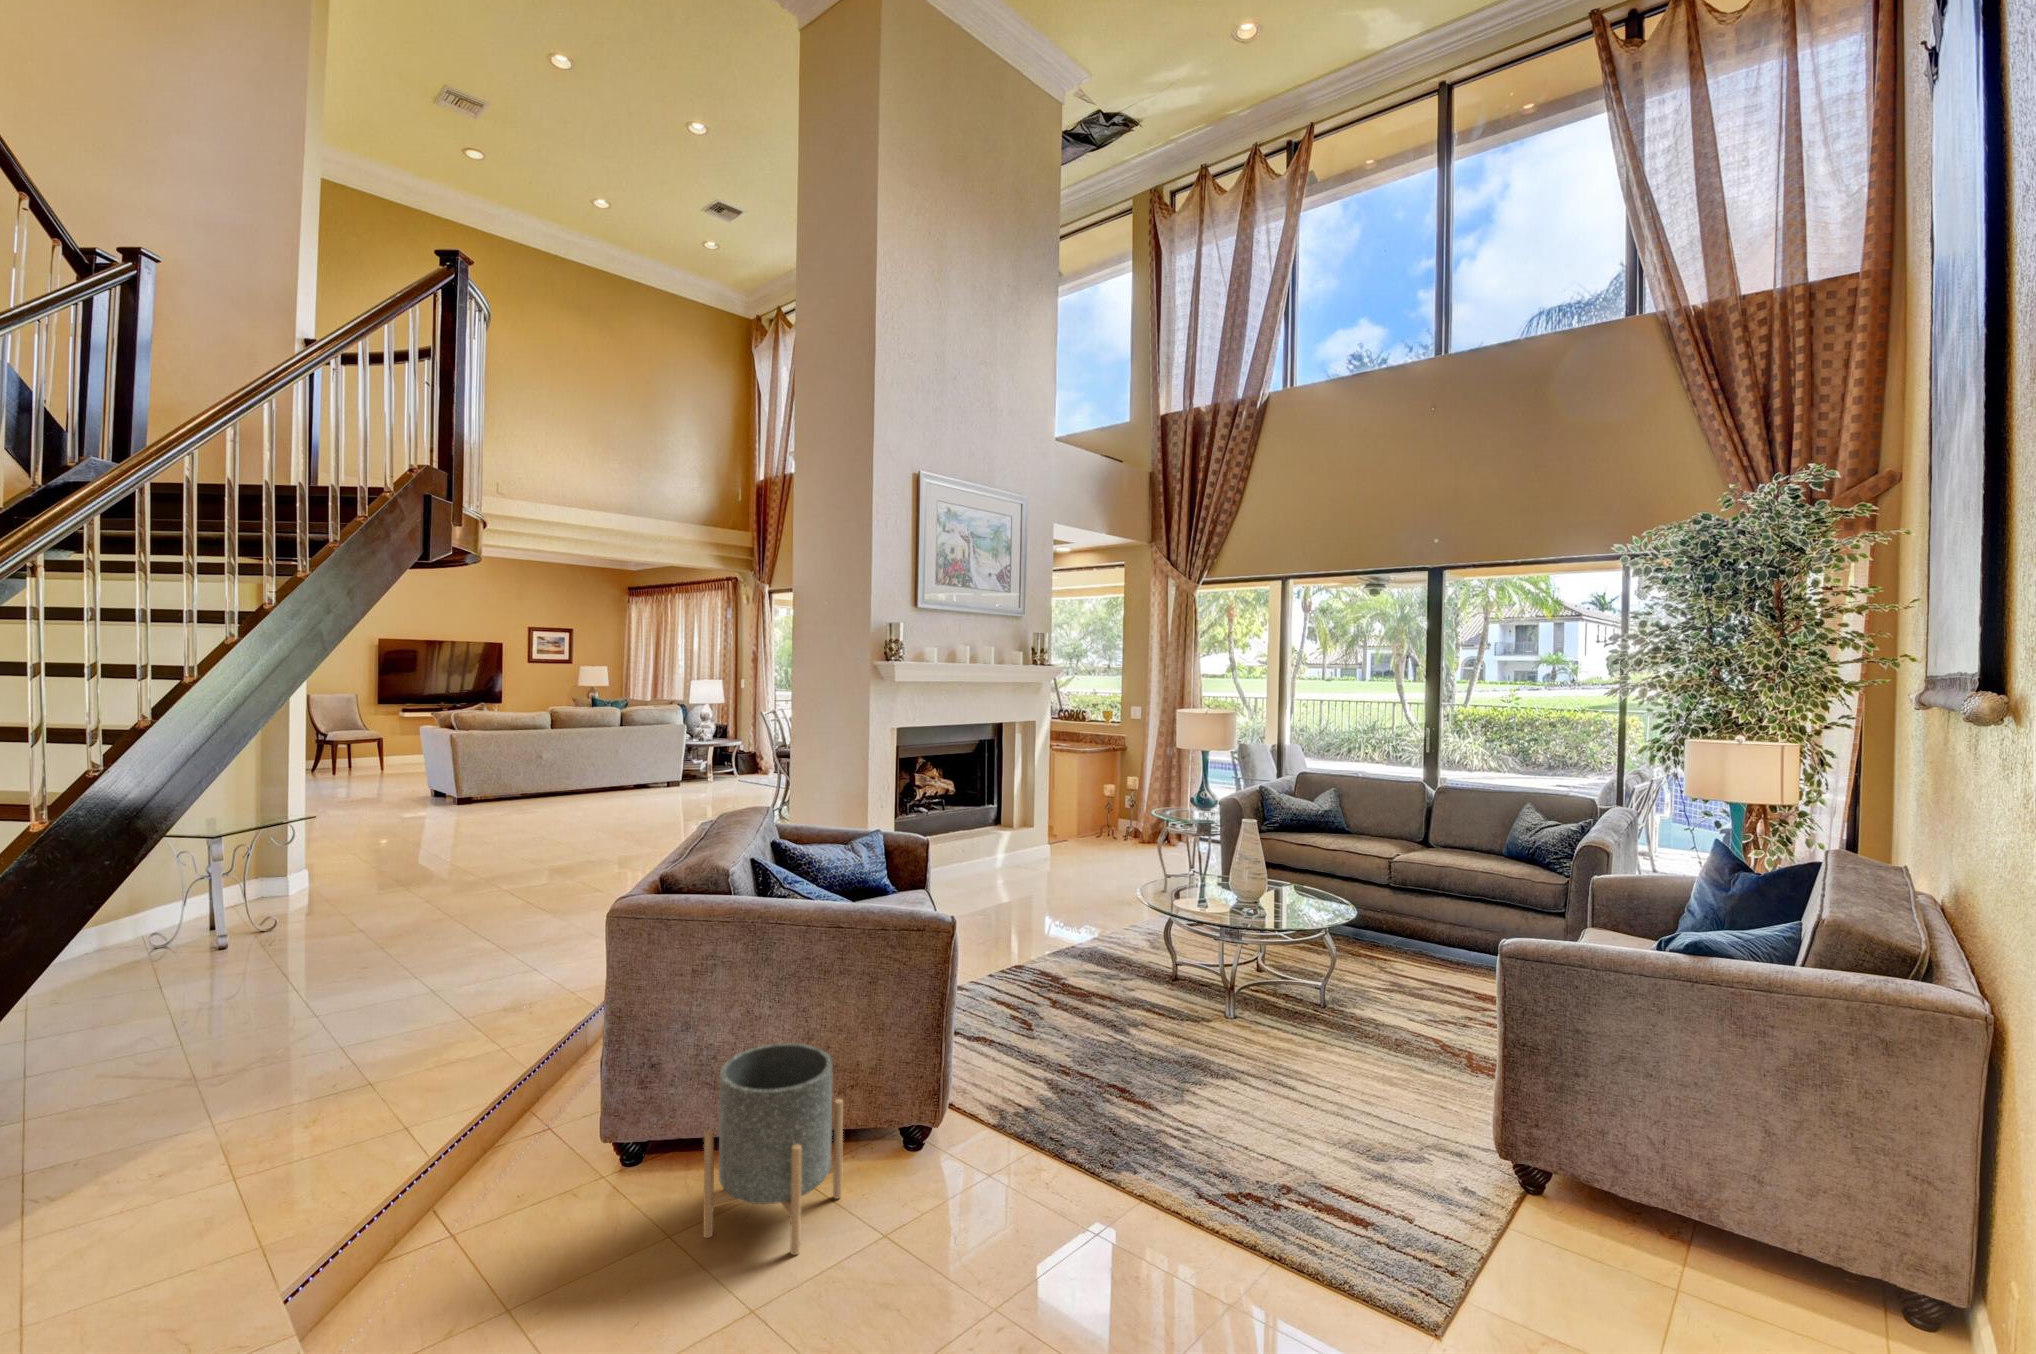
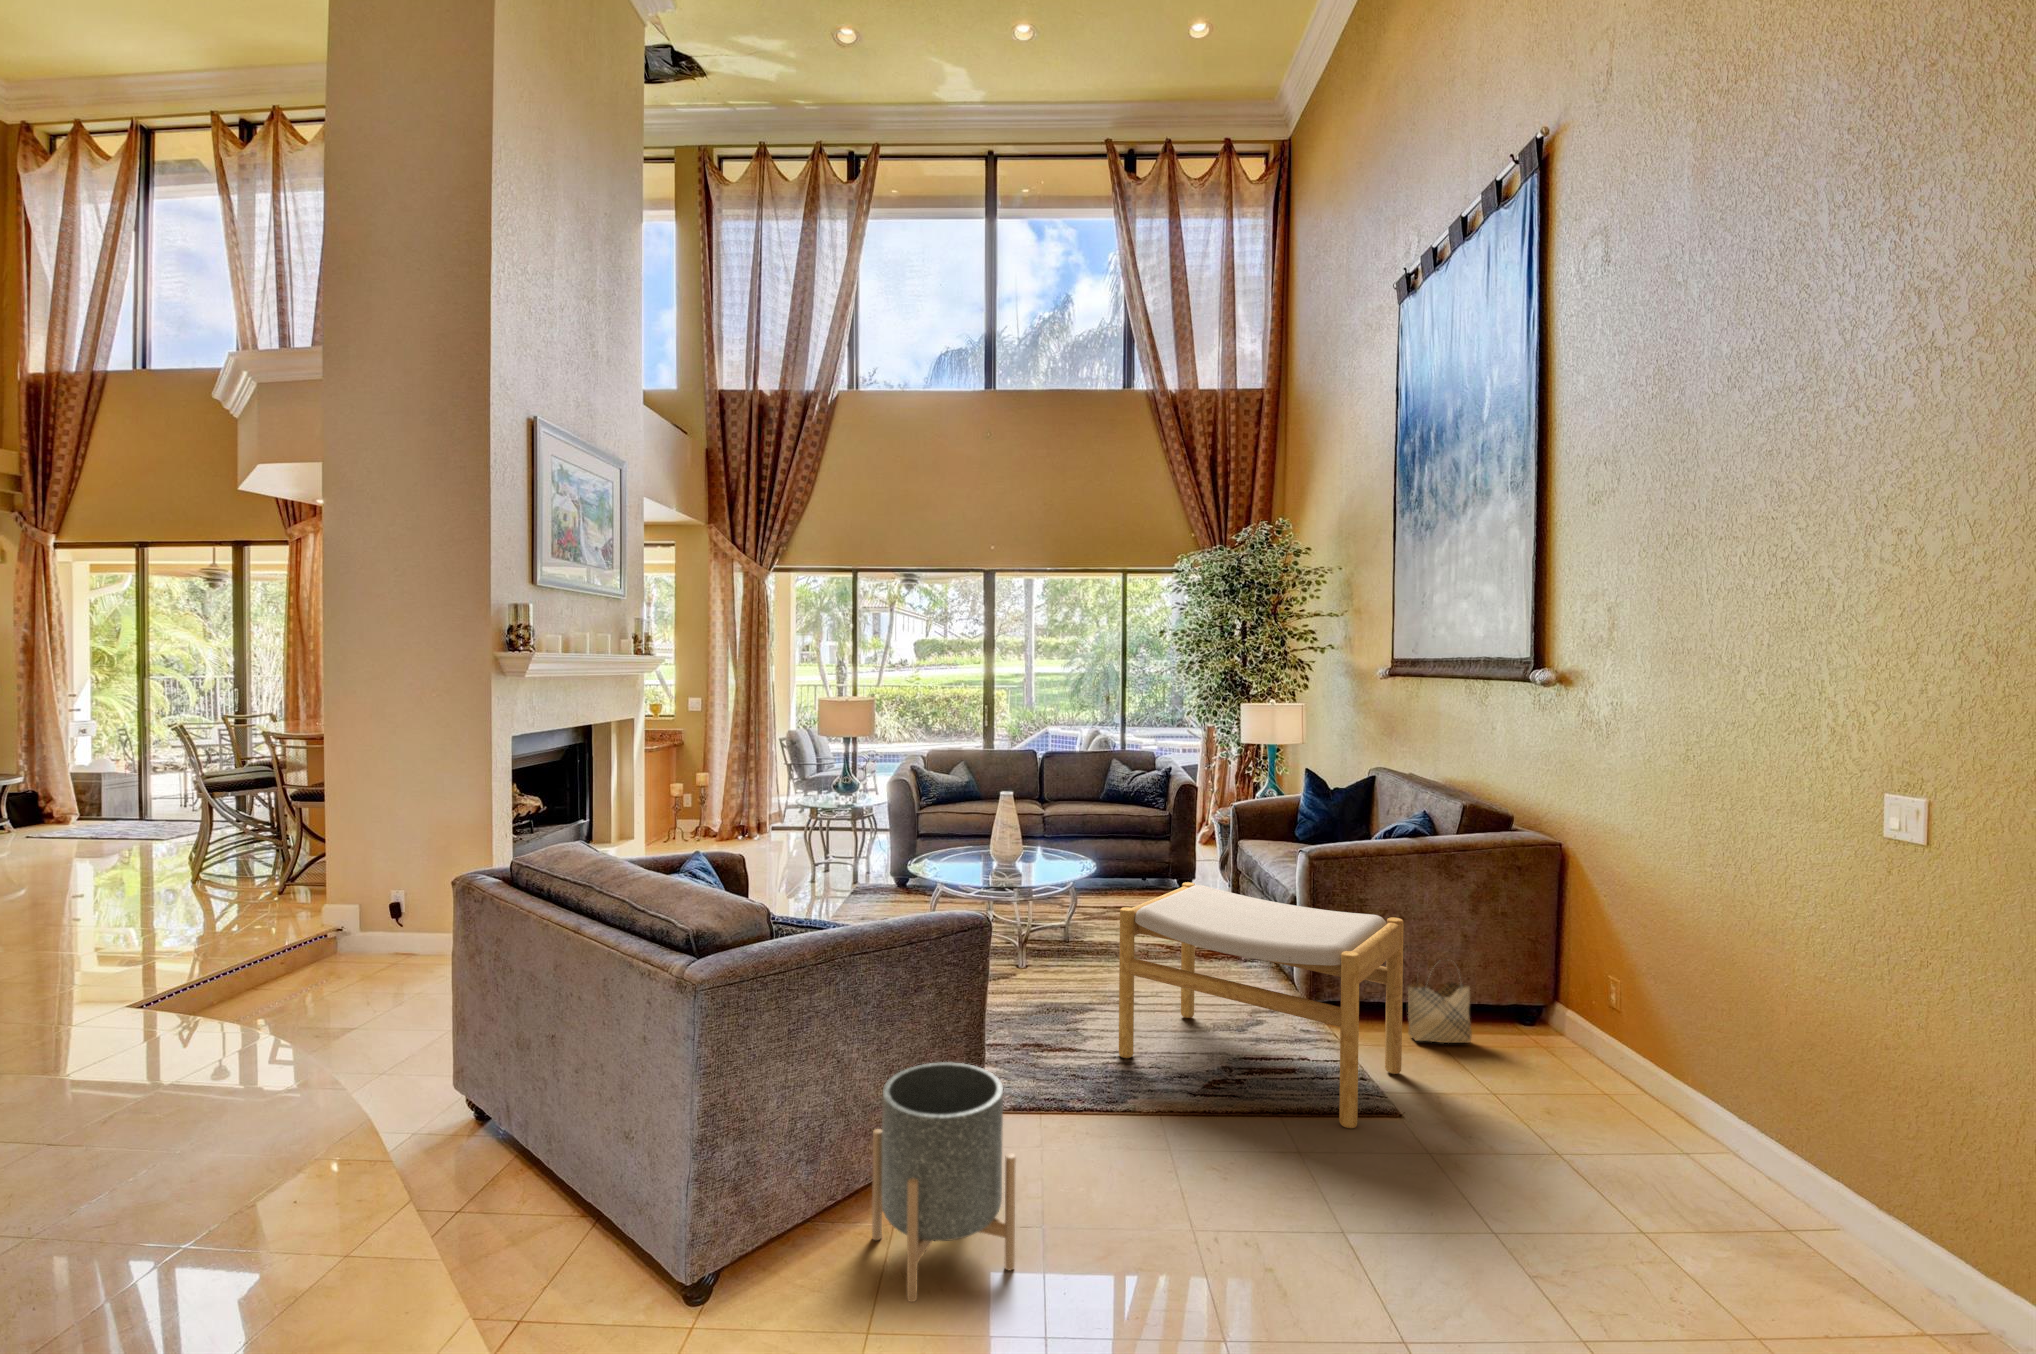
footstool: none [1182,953,1523,1316] -> present [1119,882,1403,1128]
woven basket: none [1612,1139,1736,1308] -> present [1407,951,1472,1043]

